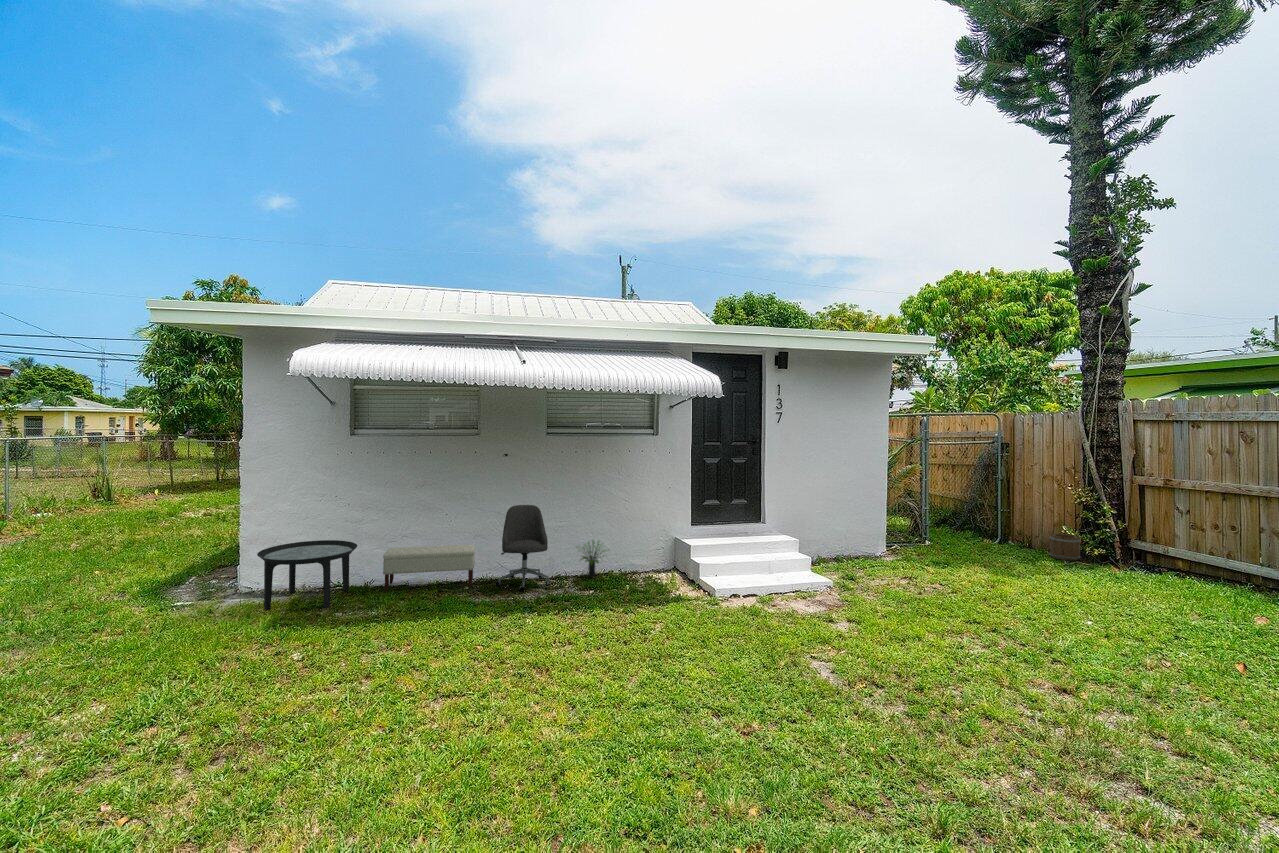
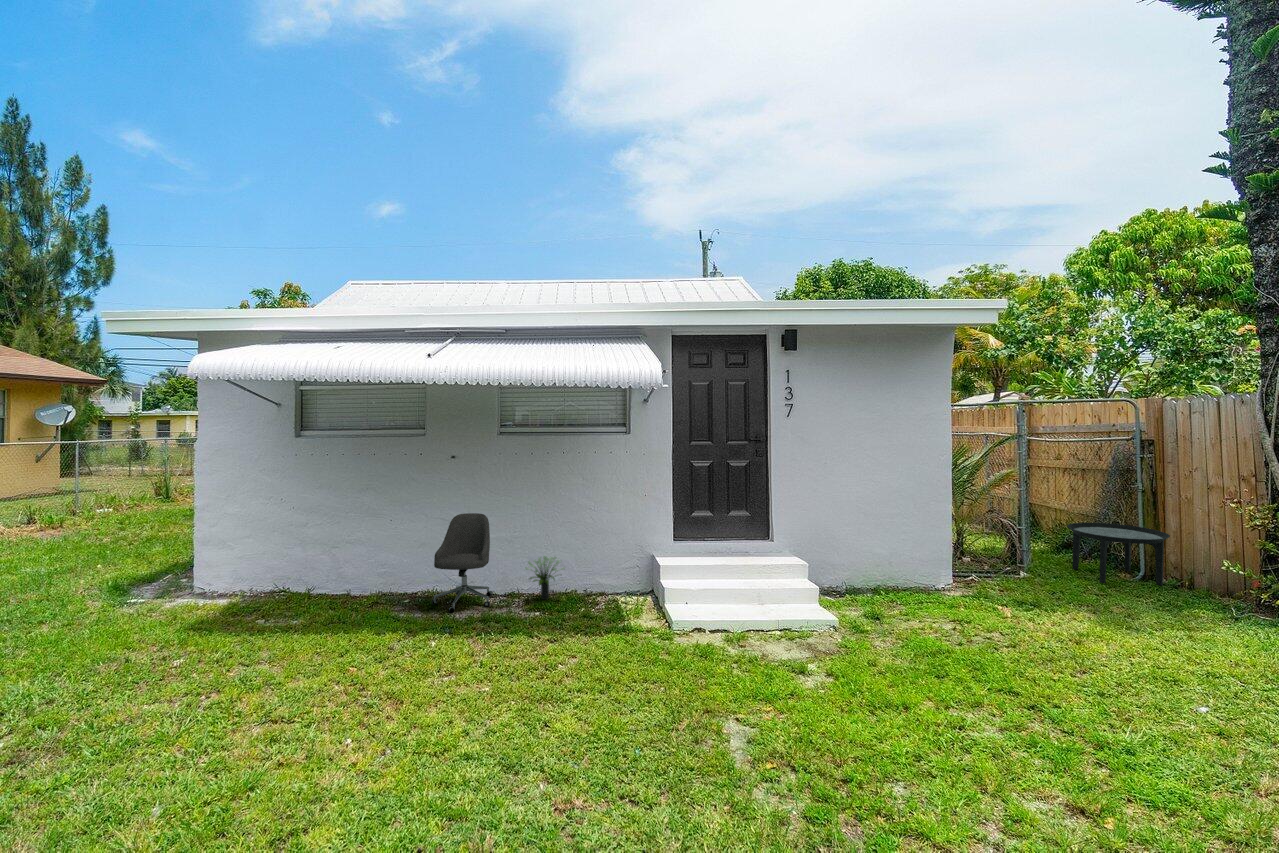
bucket: present [1049,534,1081,561] -> none [1201,573,1255,614]
round table: present [257,540,357,610] -> present [1068,523,1170,585]
bench: present [383,545,475,592] -> none [314,556,420,604]

